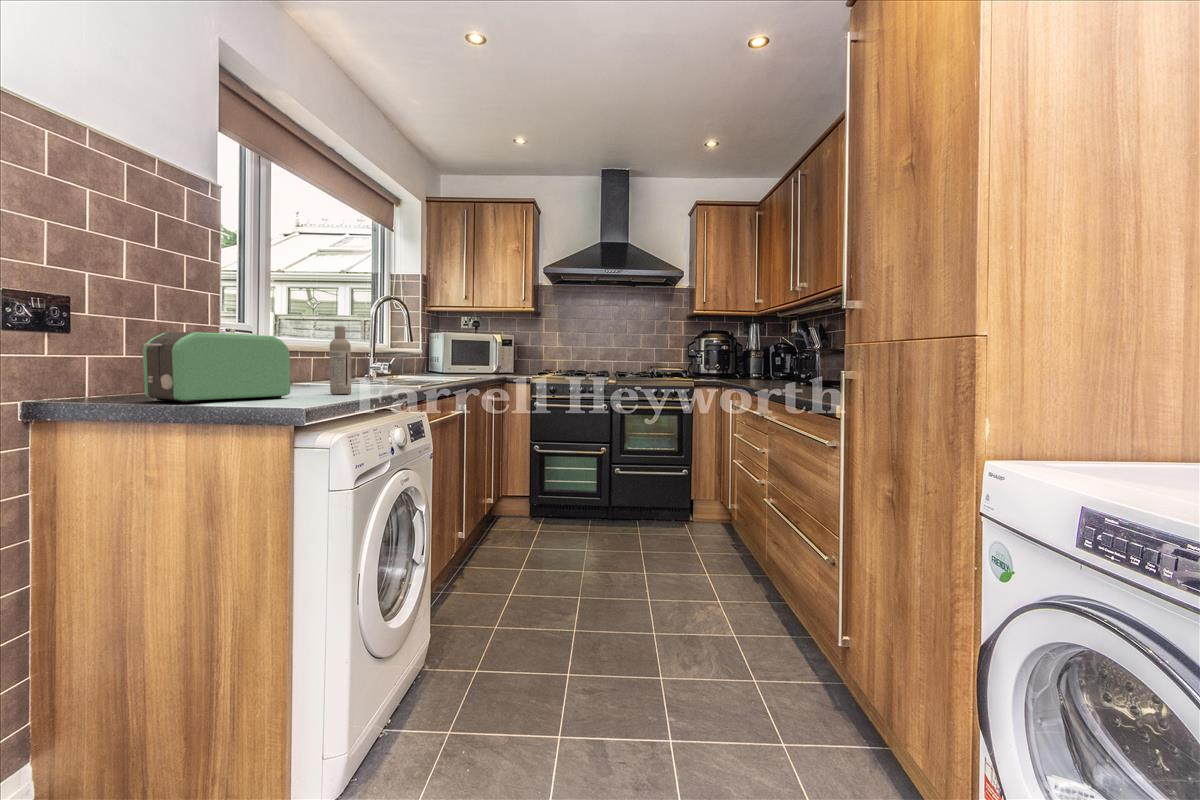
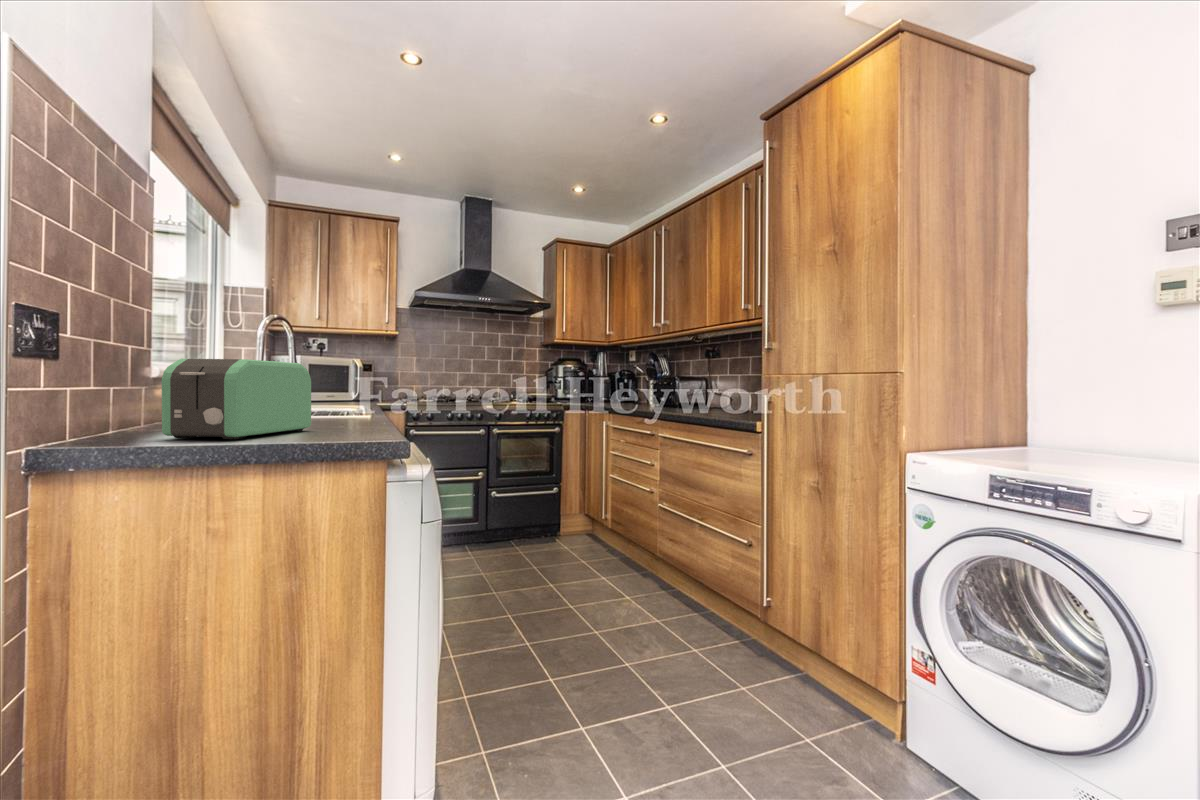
bottle: present [330,326,351,394] -> none [322,352,345,425]

